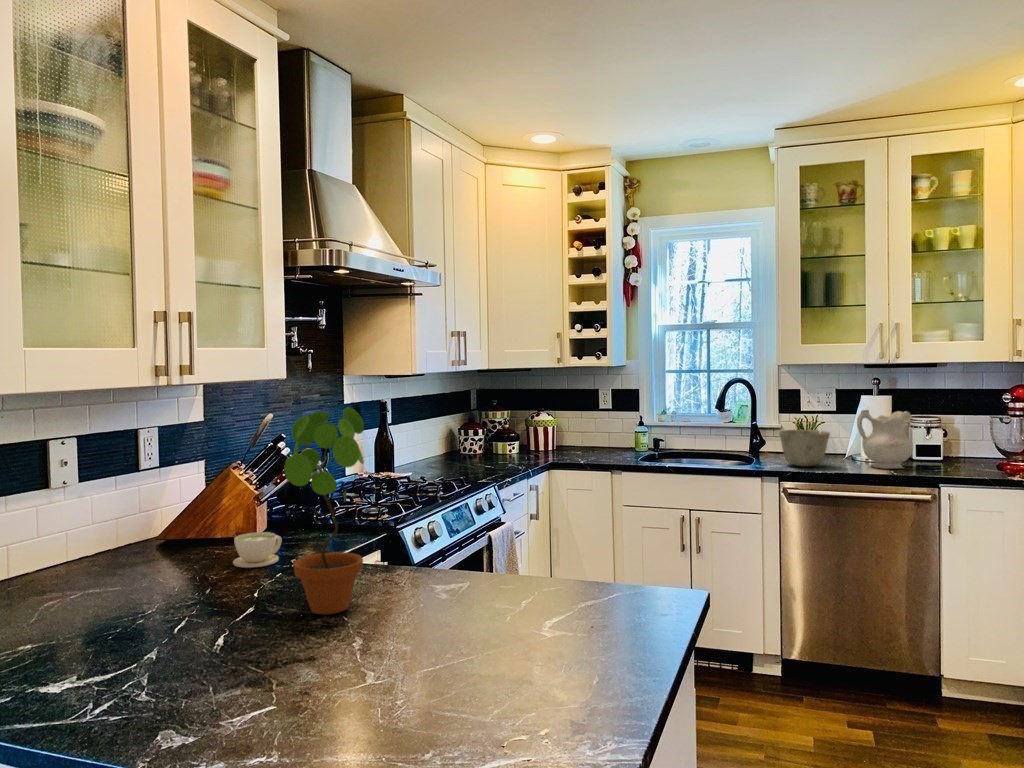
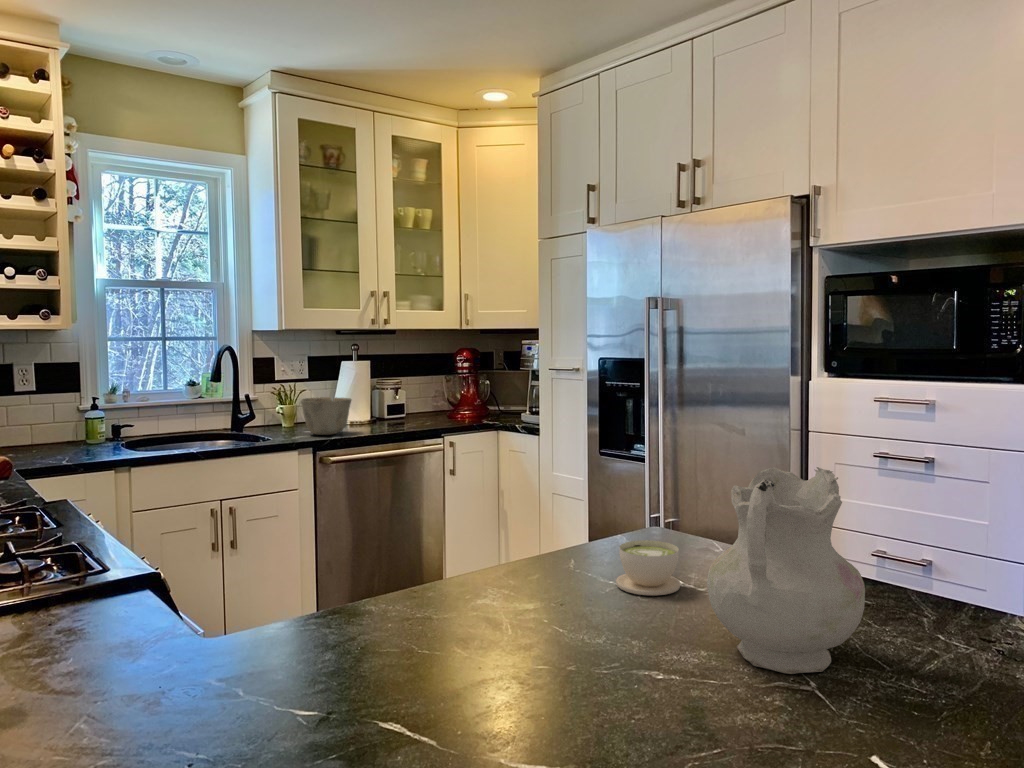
potted plant: present [284,407,364,615] -> none [442,351,588,689]
ceramic pitcher: present [857,410,913,469] -> present [707,467,865,674]
coffee cup: present [233,532,282,568] -> present [616,540,681,596]

